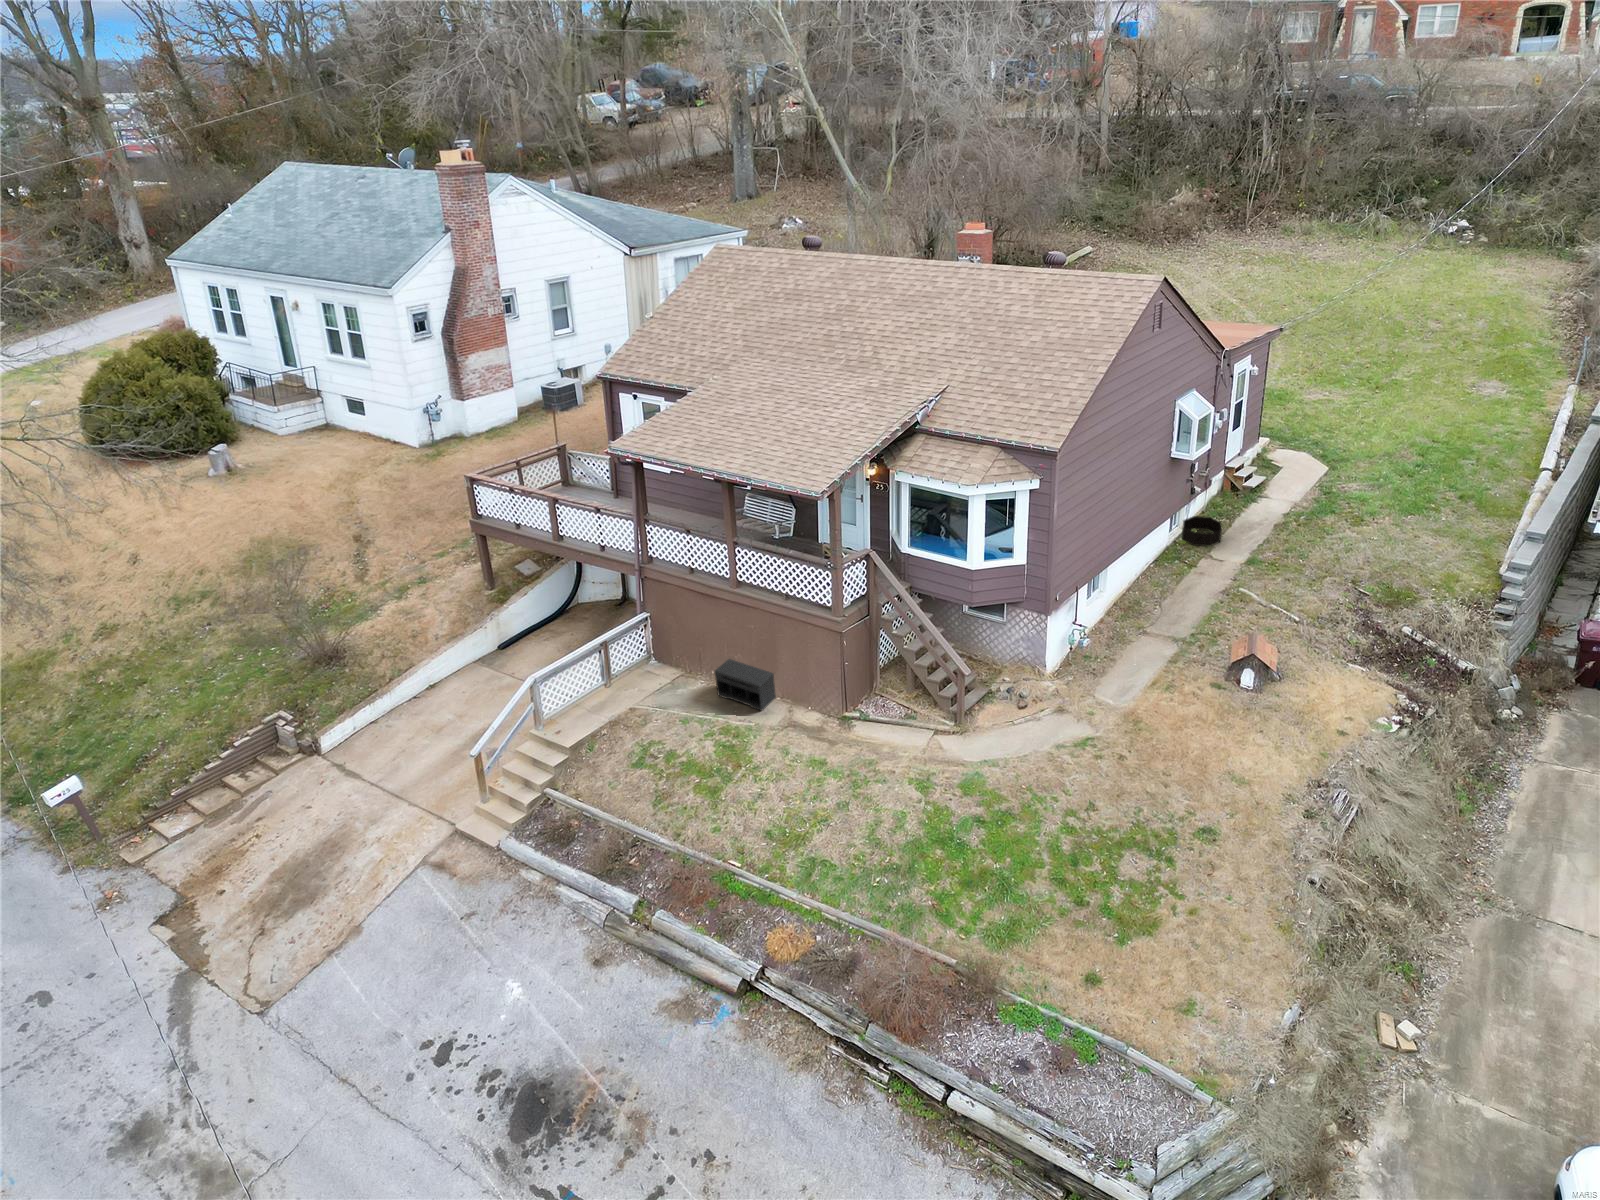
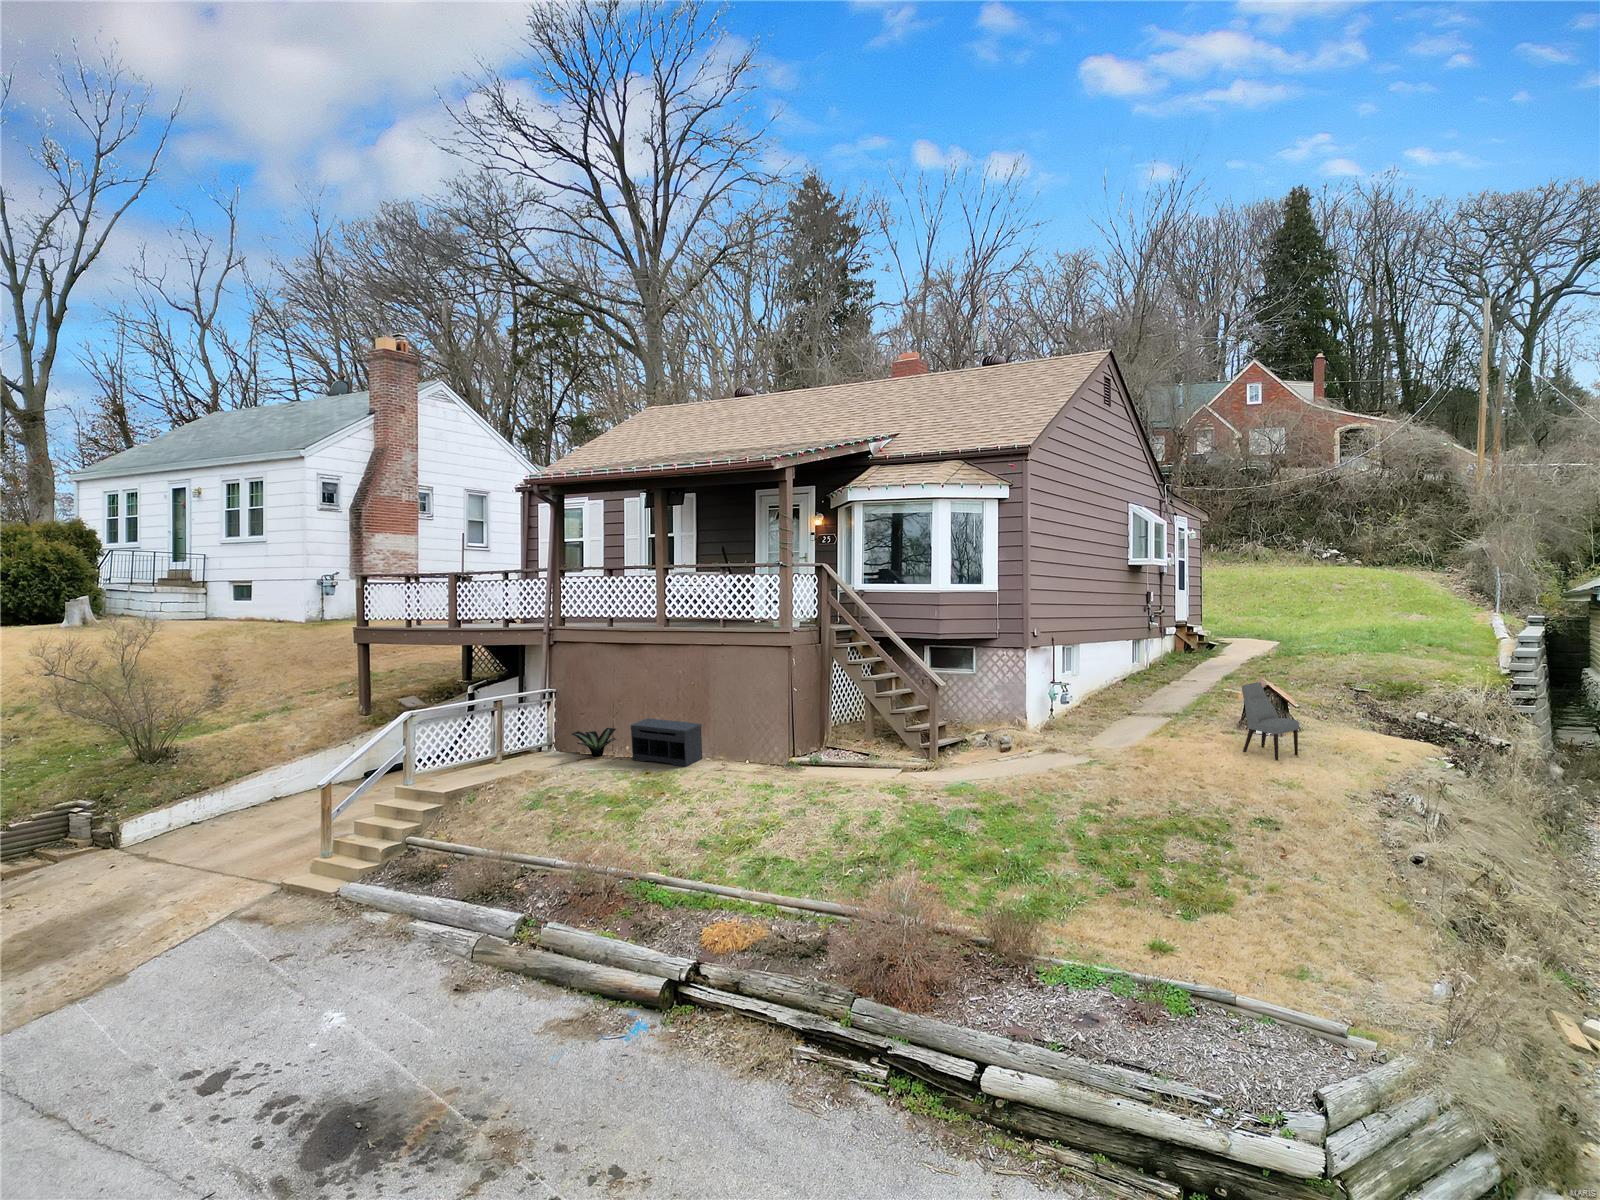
basket: present [1182,516,1222,547] -> none [1116,653,1156,676]
chair: none [1255,646,1308,722] -> present [1242,682,1299,760]
potted plant: none [665,657,705,688] -> present [572,728,616,757]

